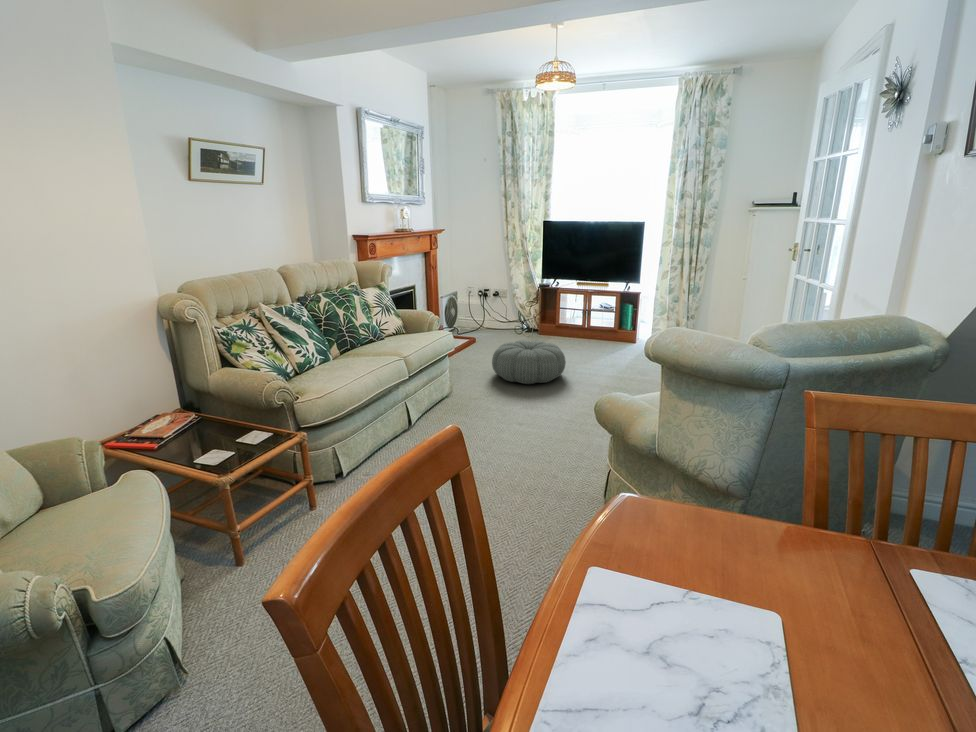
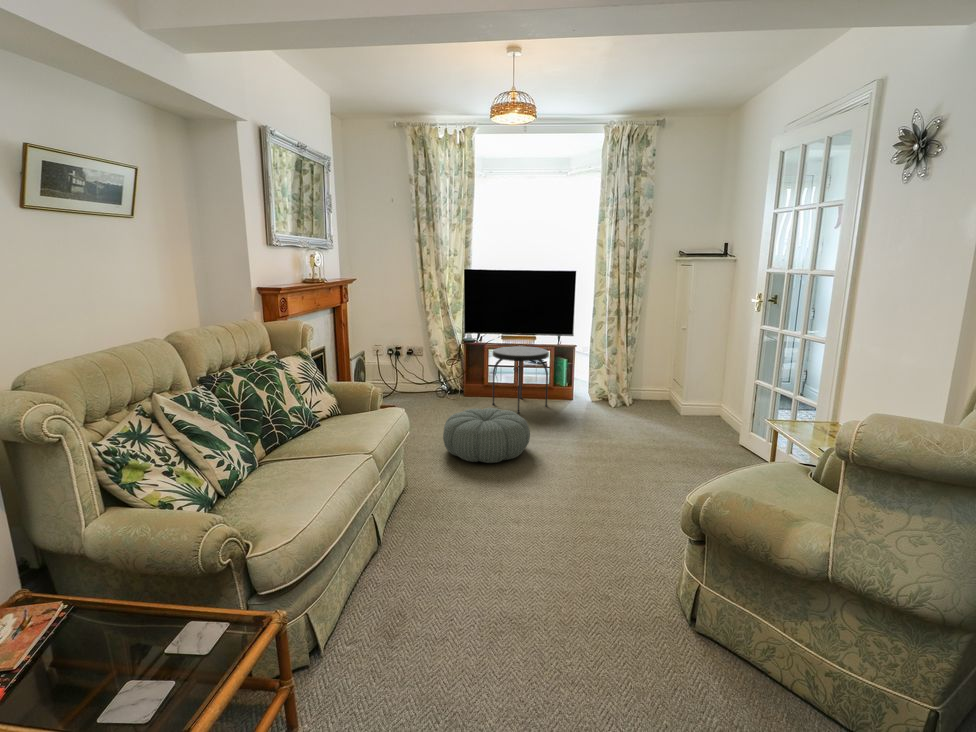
side table: none [557,292,609,351] -> present [492,346,549,413]

